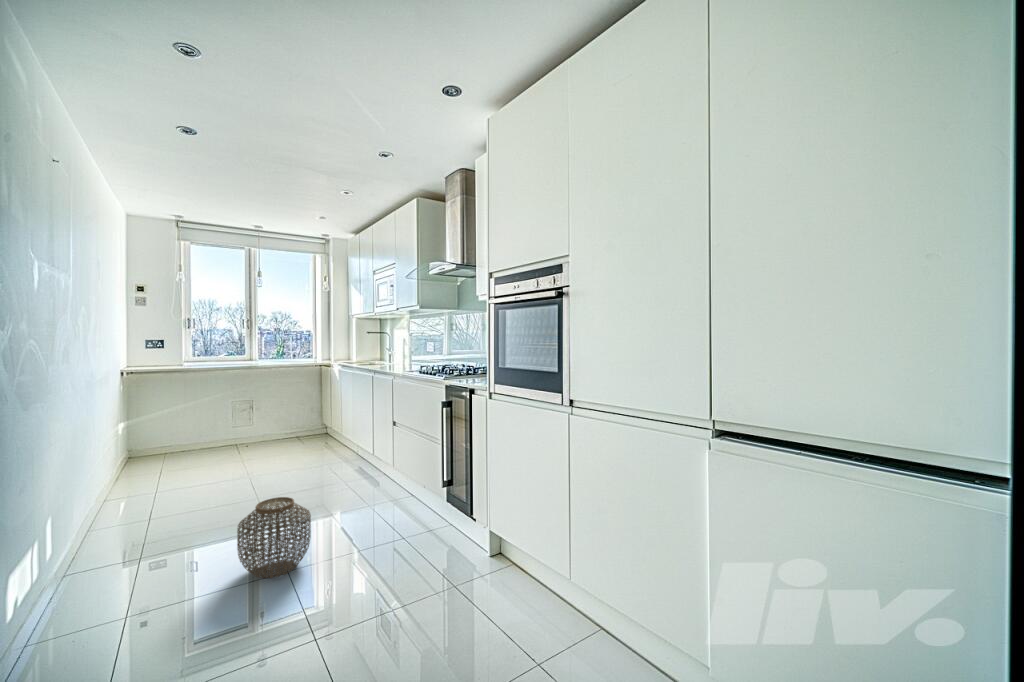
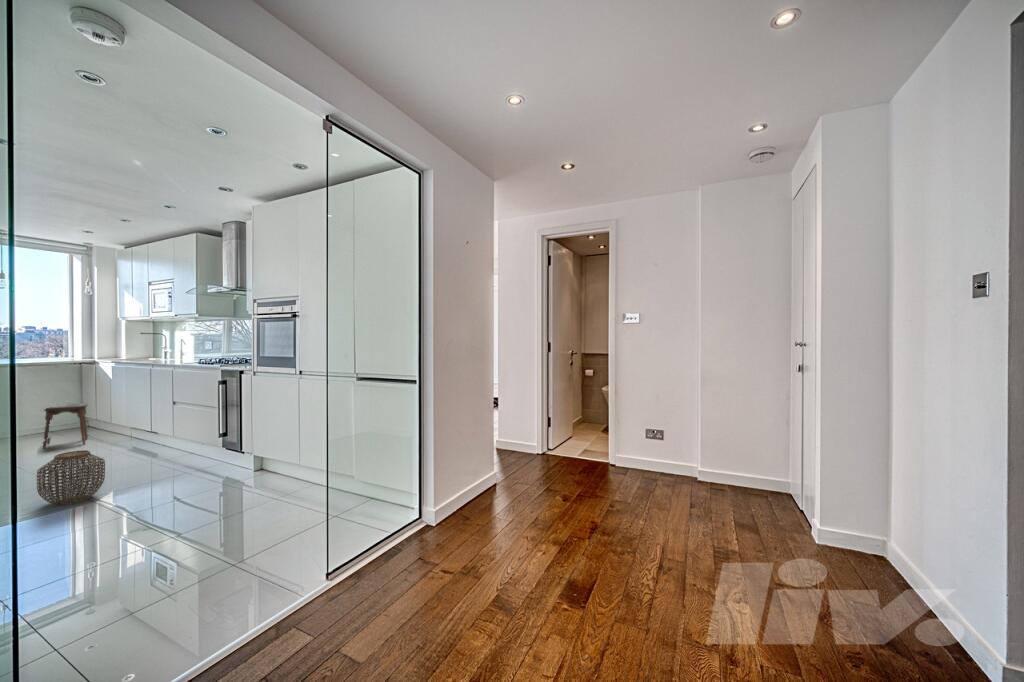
stool: none [287,409,325,459] -> present [43,403,88,449]

